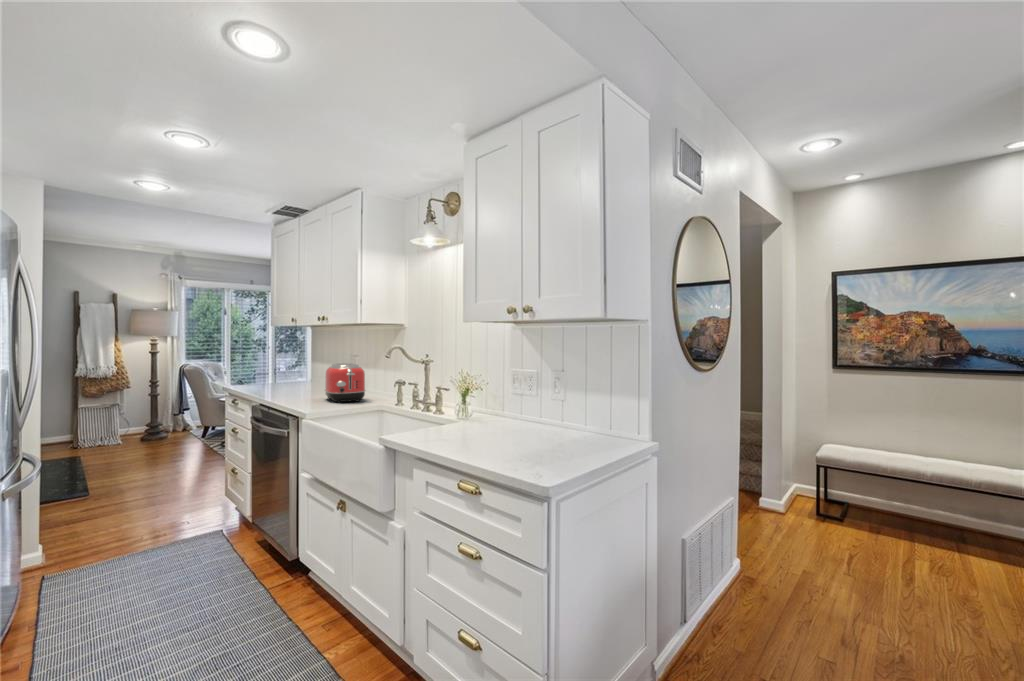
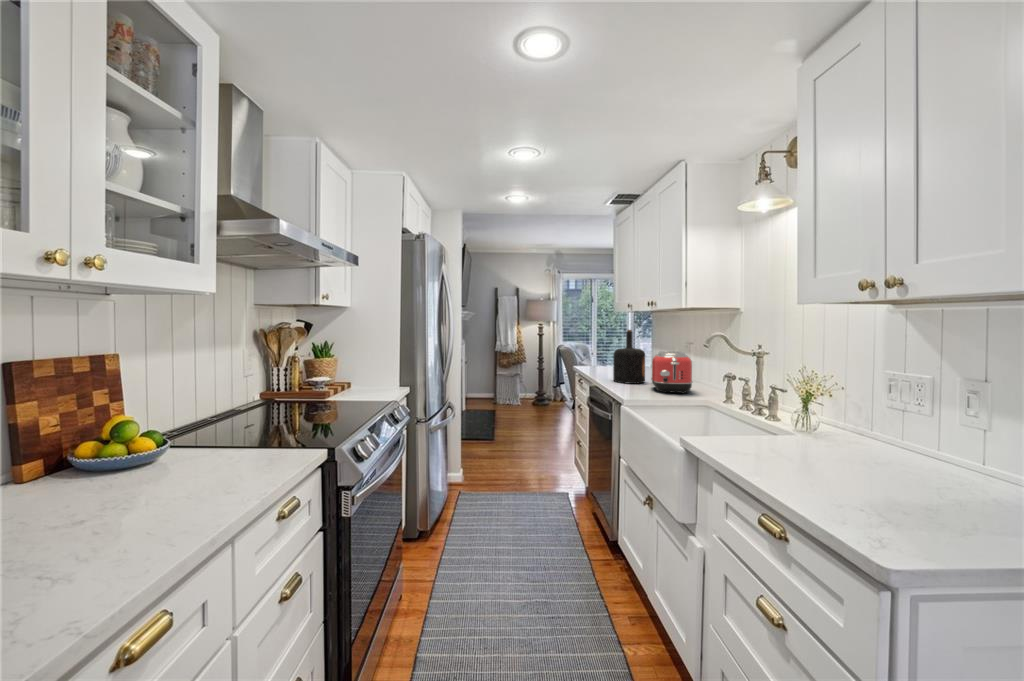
bottle: none [281,343,315,398] -> present [613,330,645,384]

